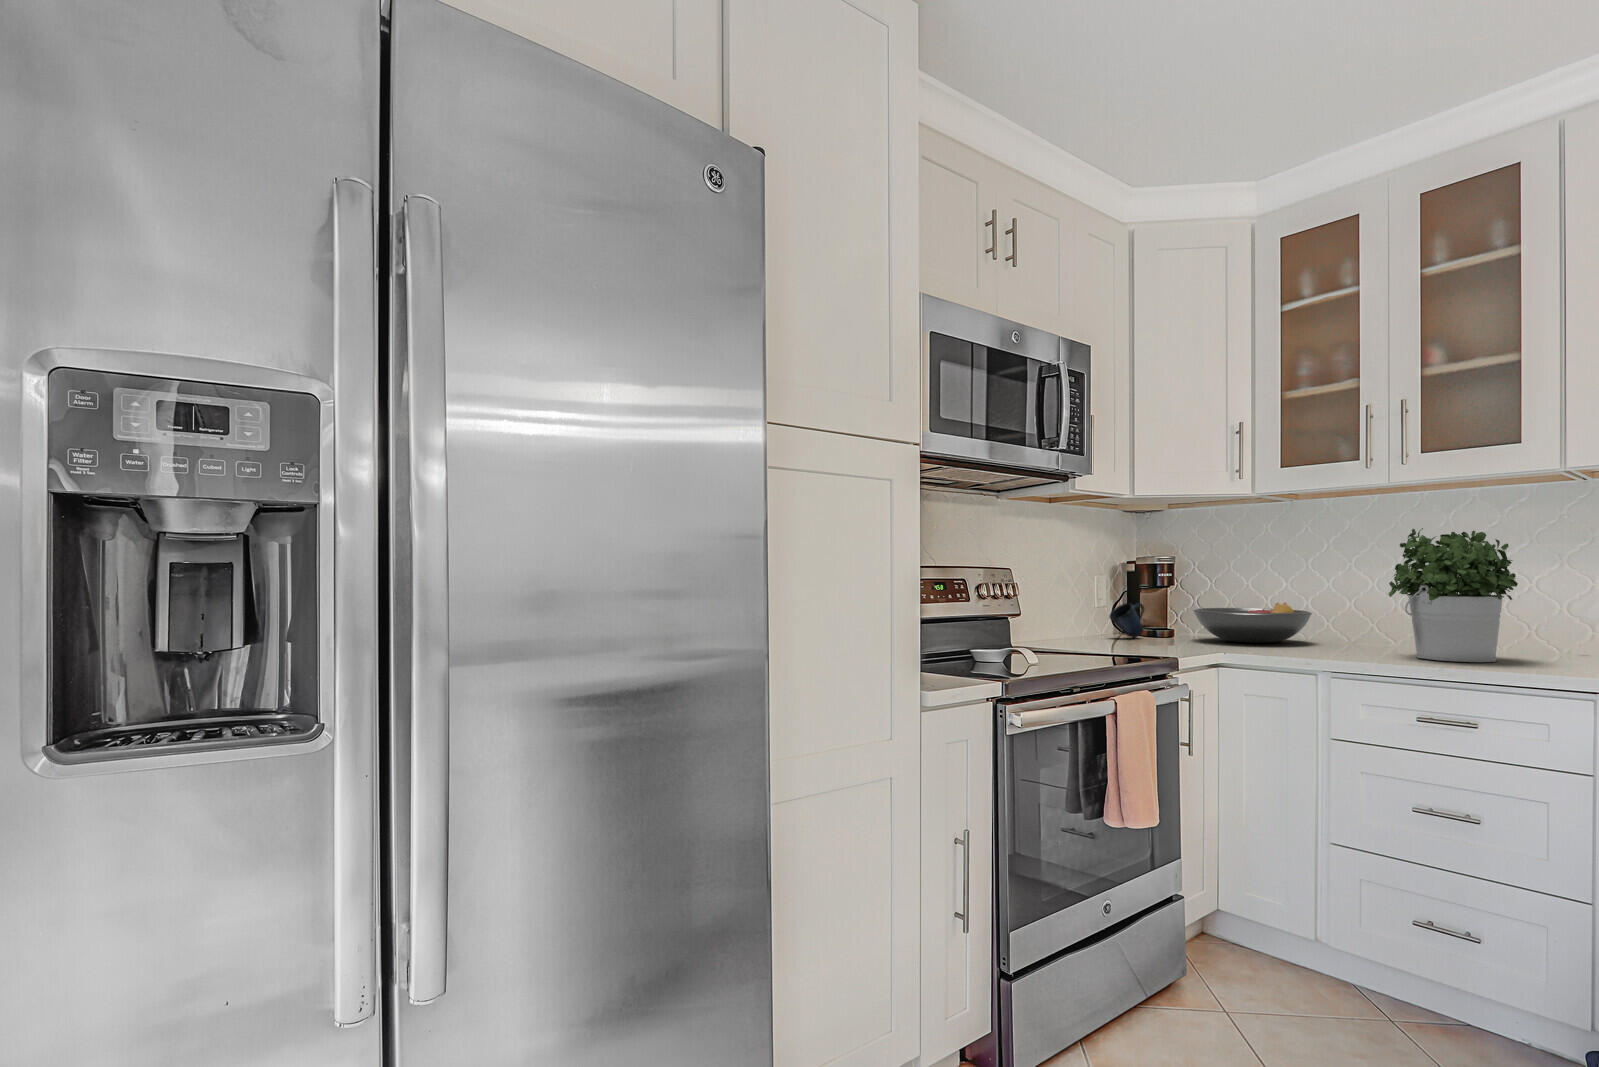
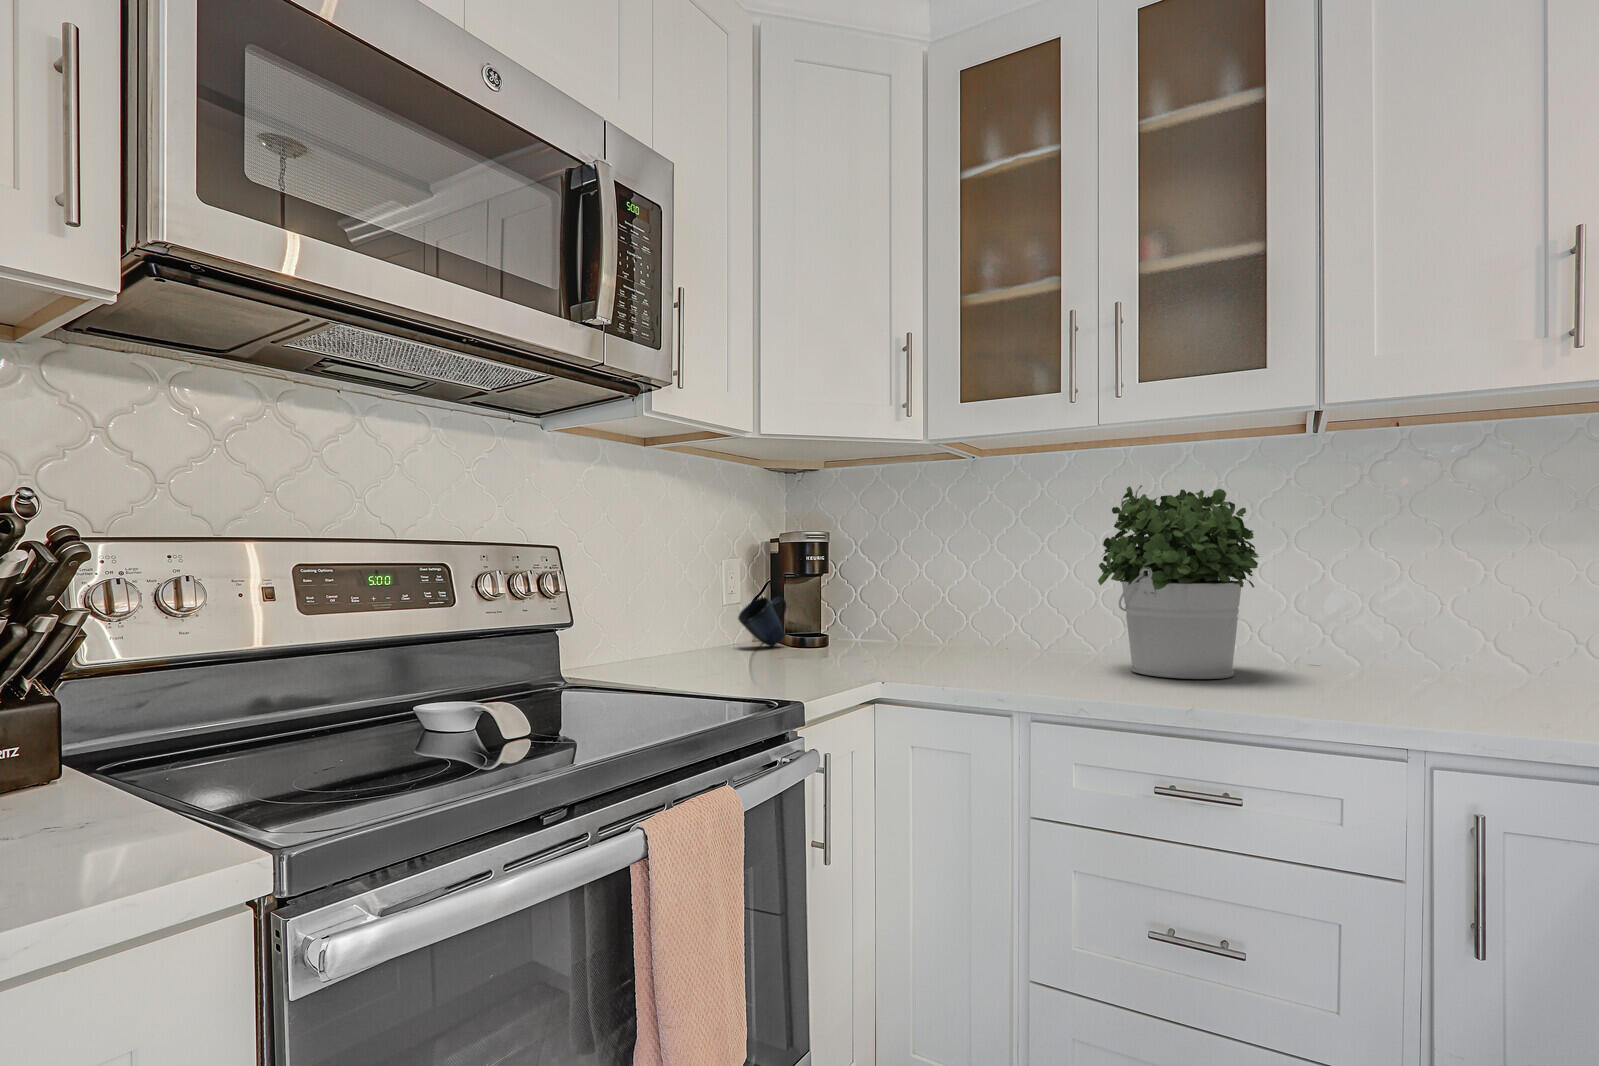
fruit bowl: present [1193,603,1312,643] -> none [849,593,997,650]

